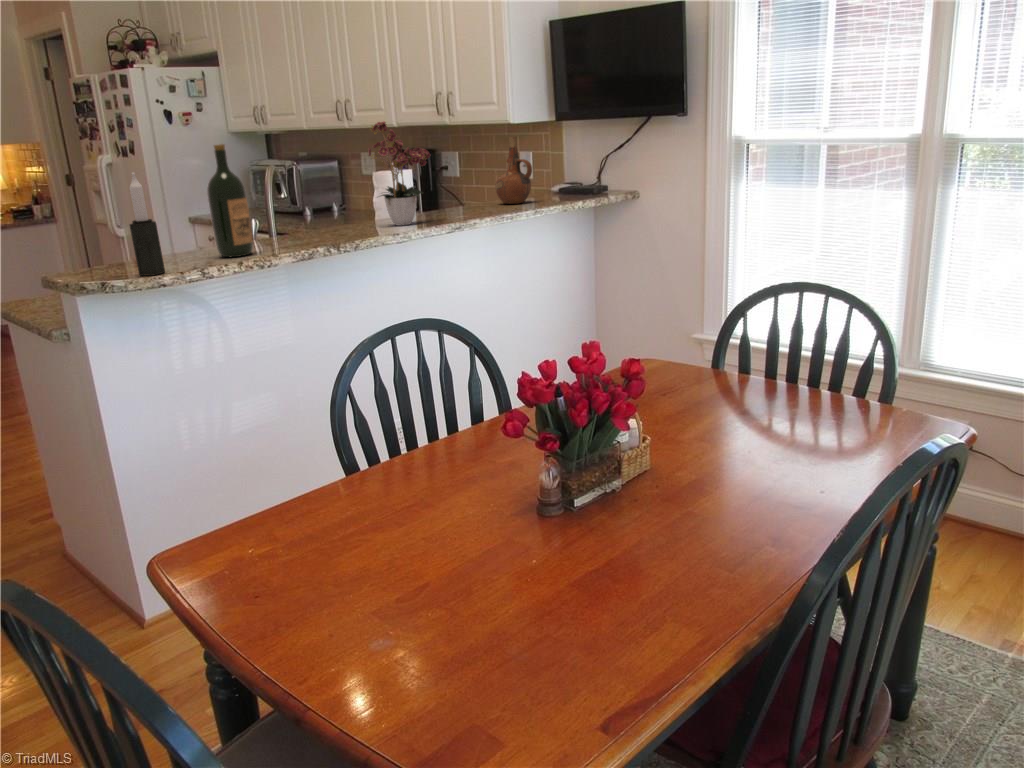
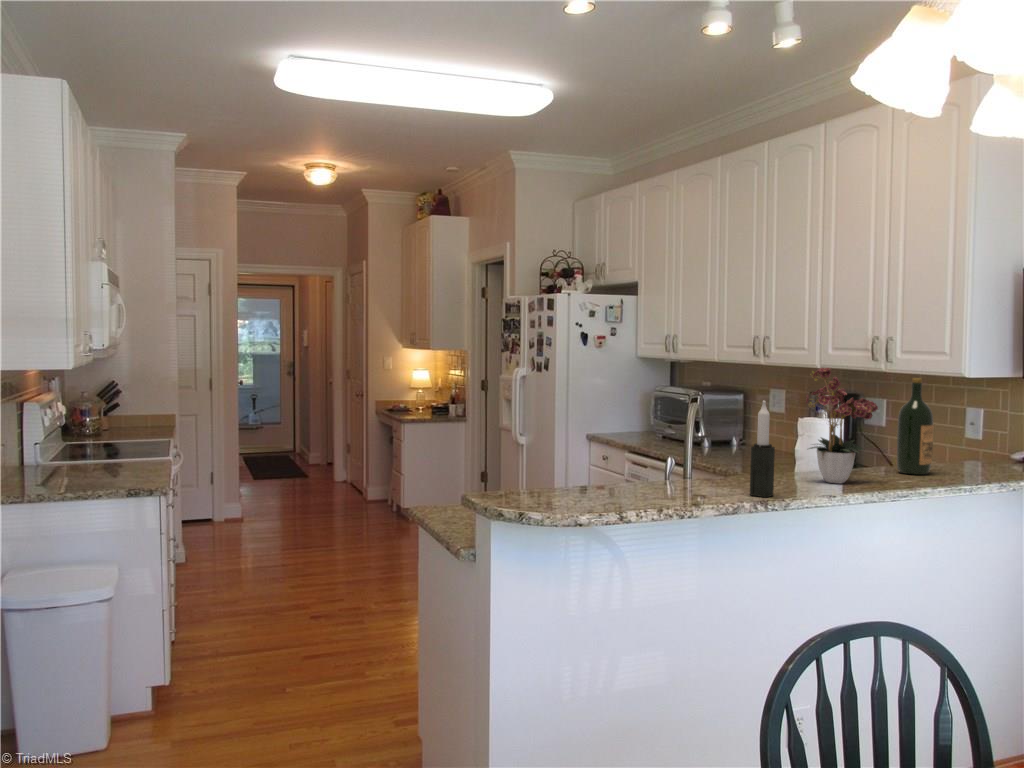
ceramic pitcher: present [495,136,532,204] -> none [944,393,996,471]
wine bottle: present [207,144,253,257] -> present [897,378,934,475]
candle: present [130,173,165,276] -> present [750,401,775,497]

